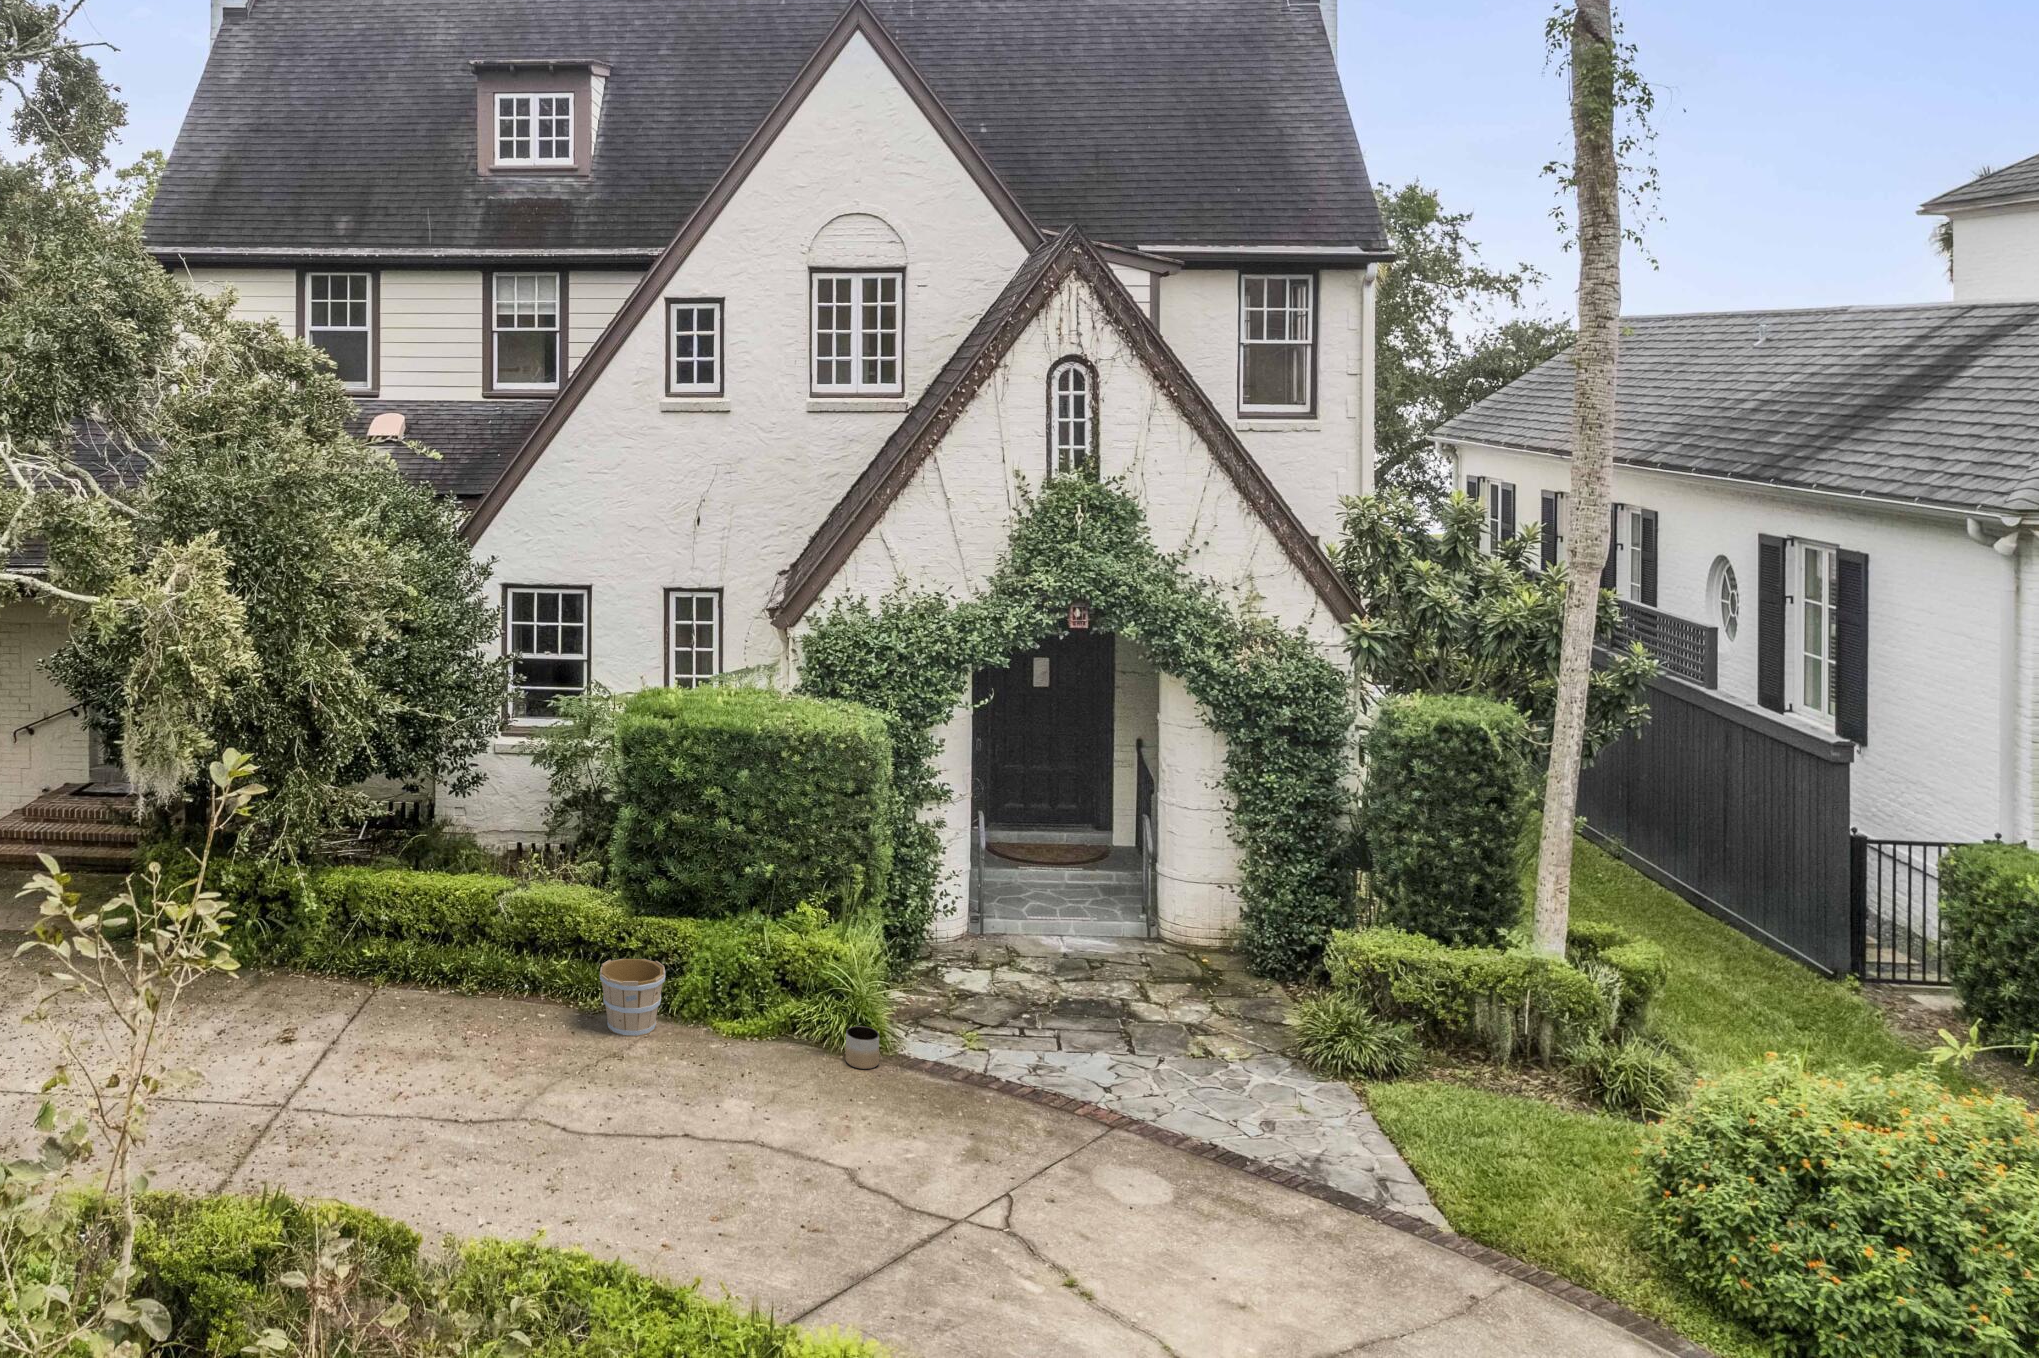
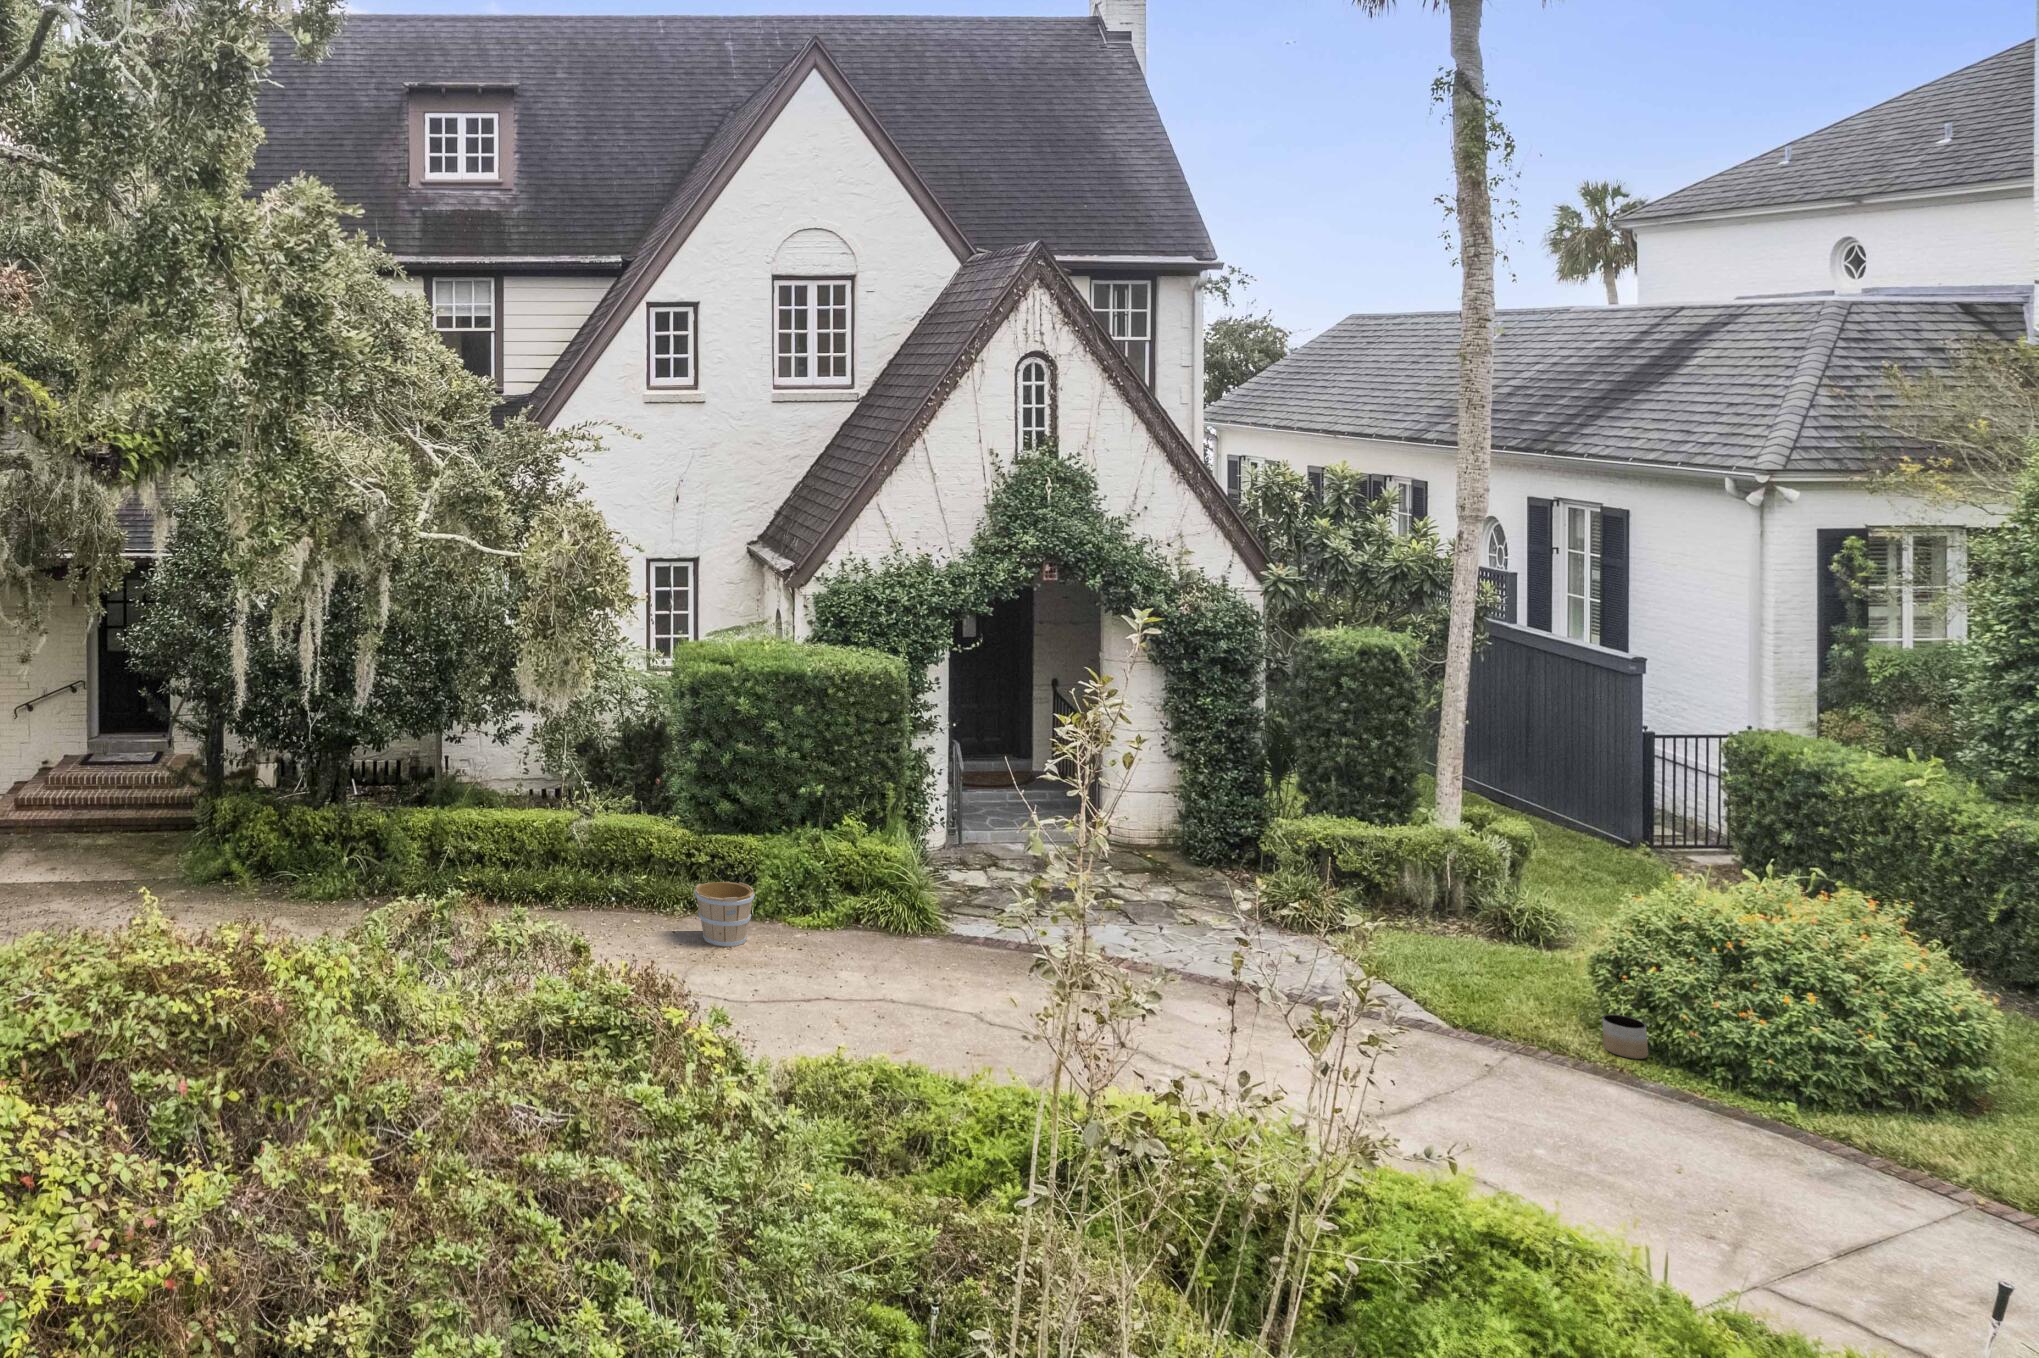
planter: present [846,1026,879,1069] -> present [1602,1015,1648,1059]

